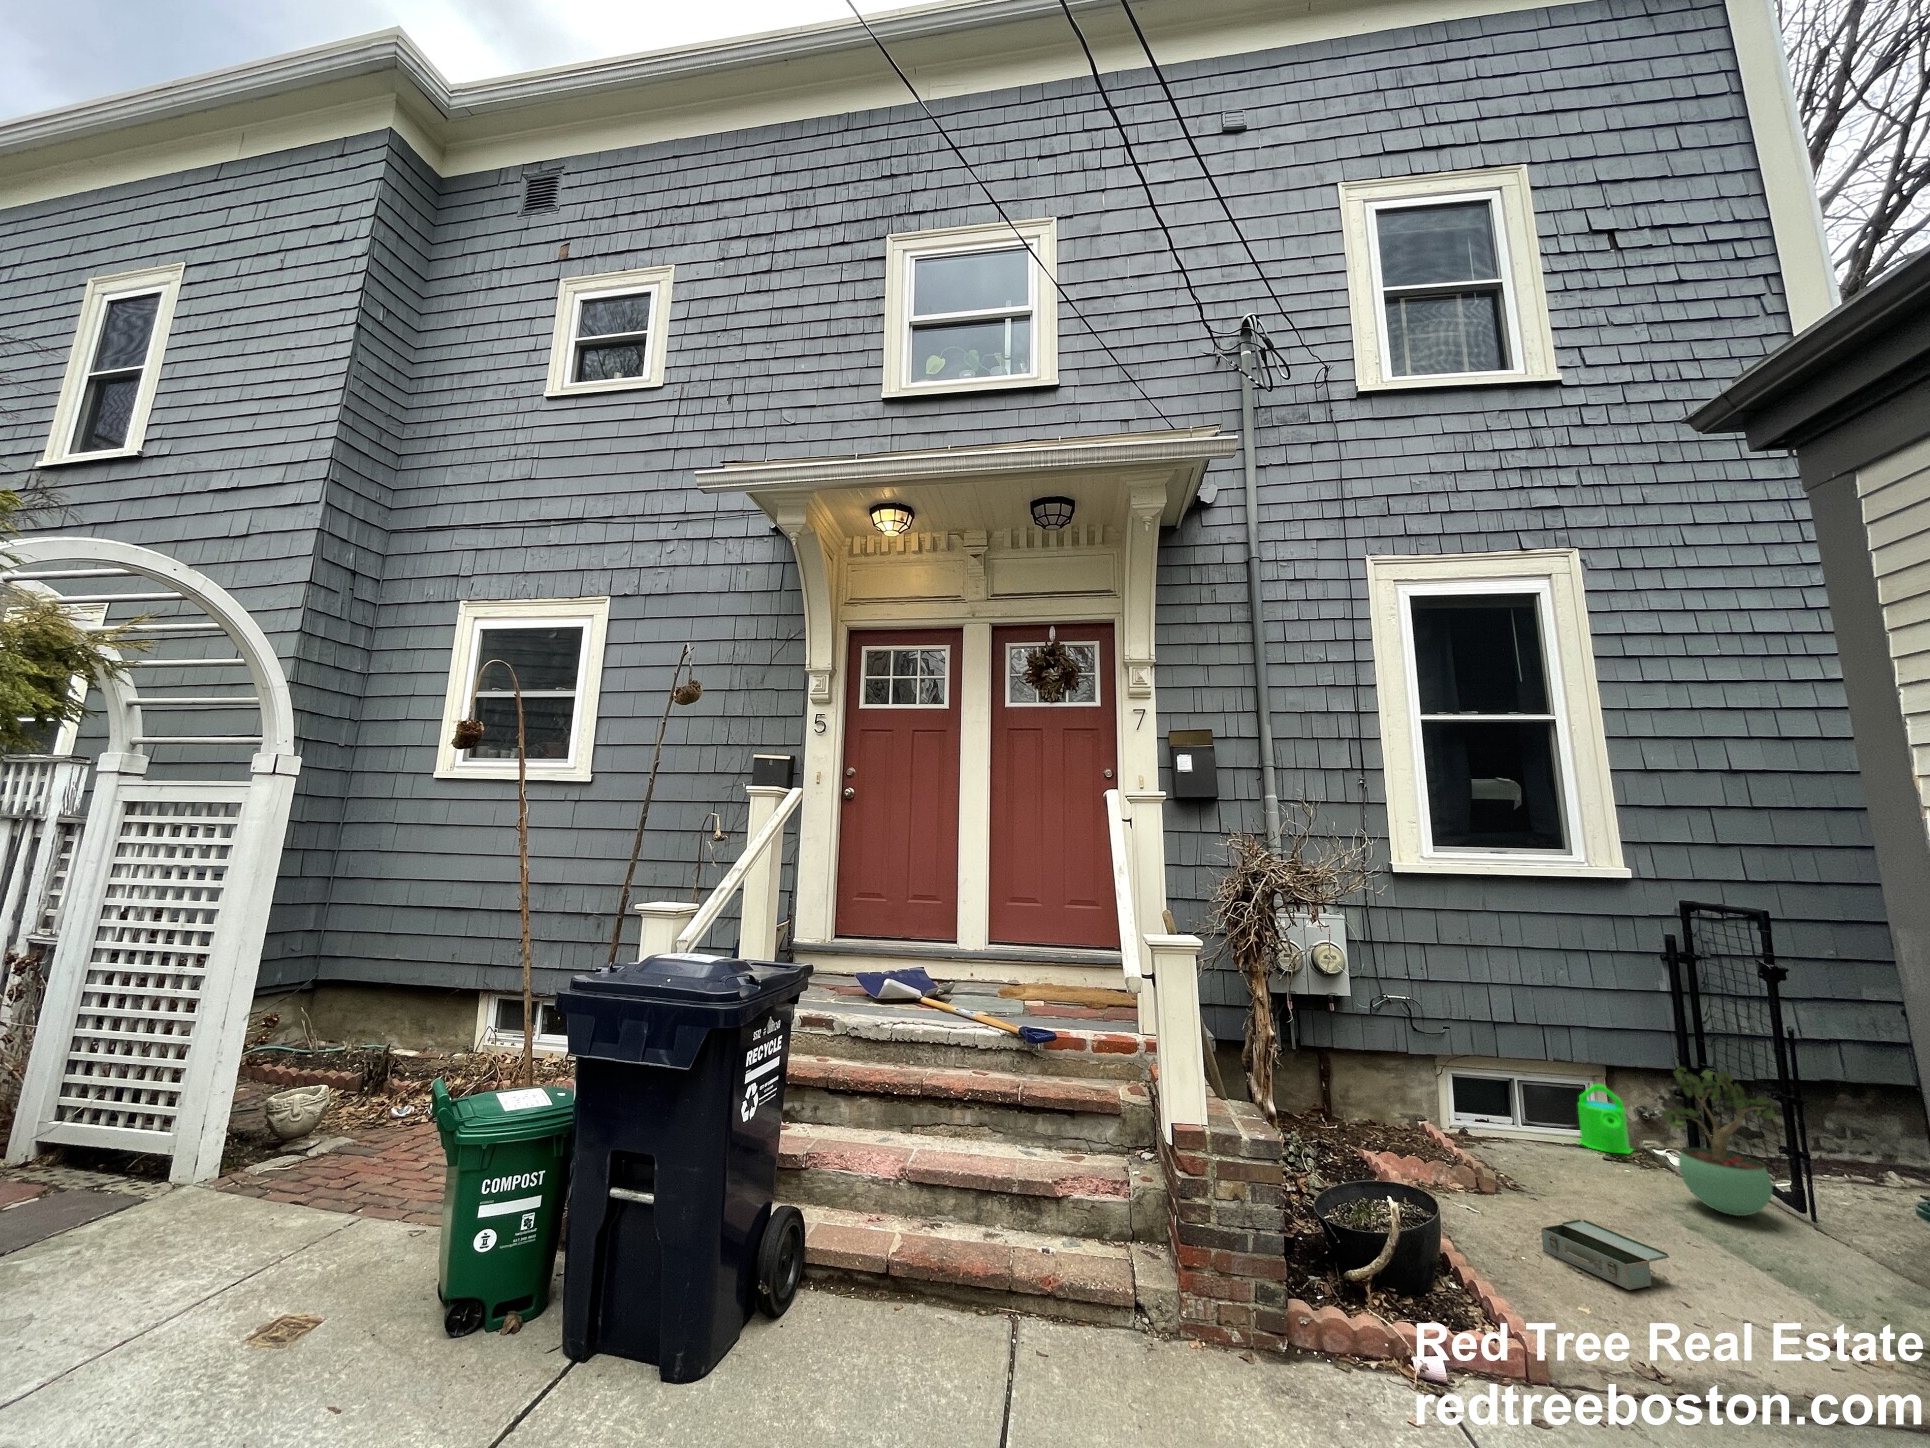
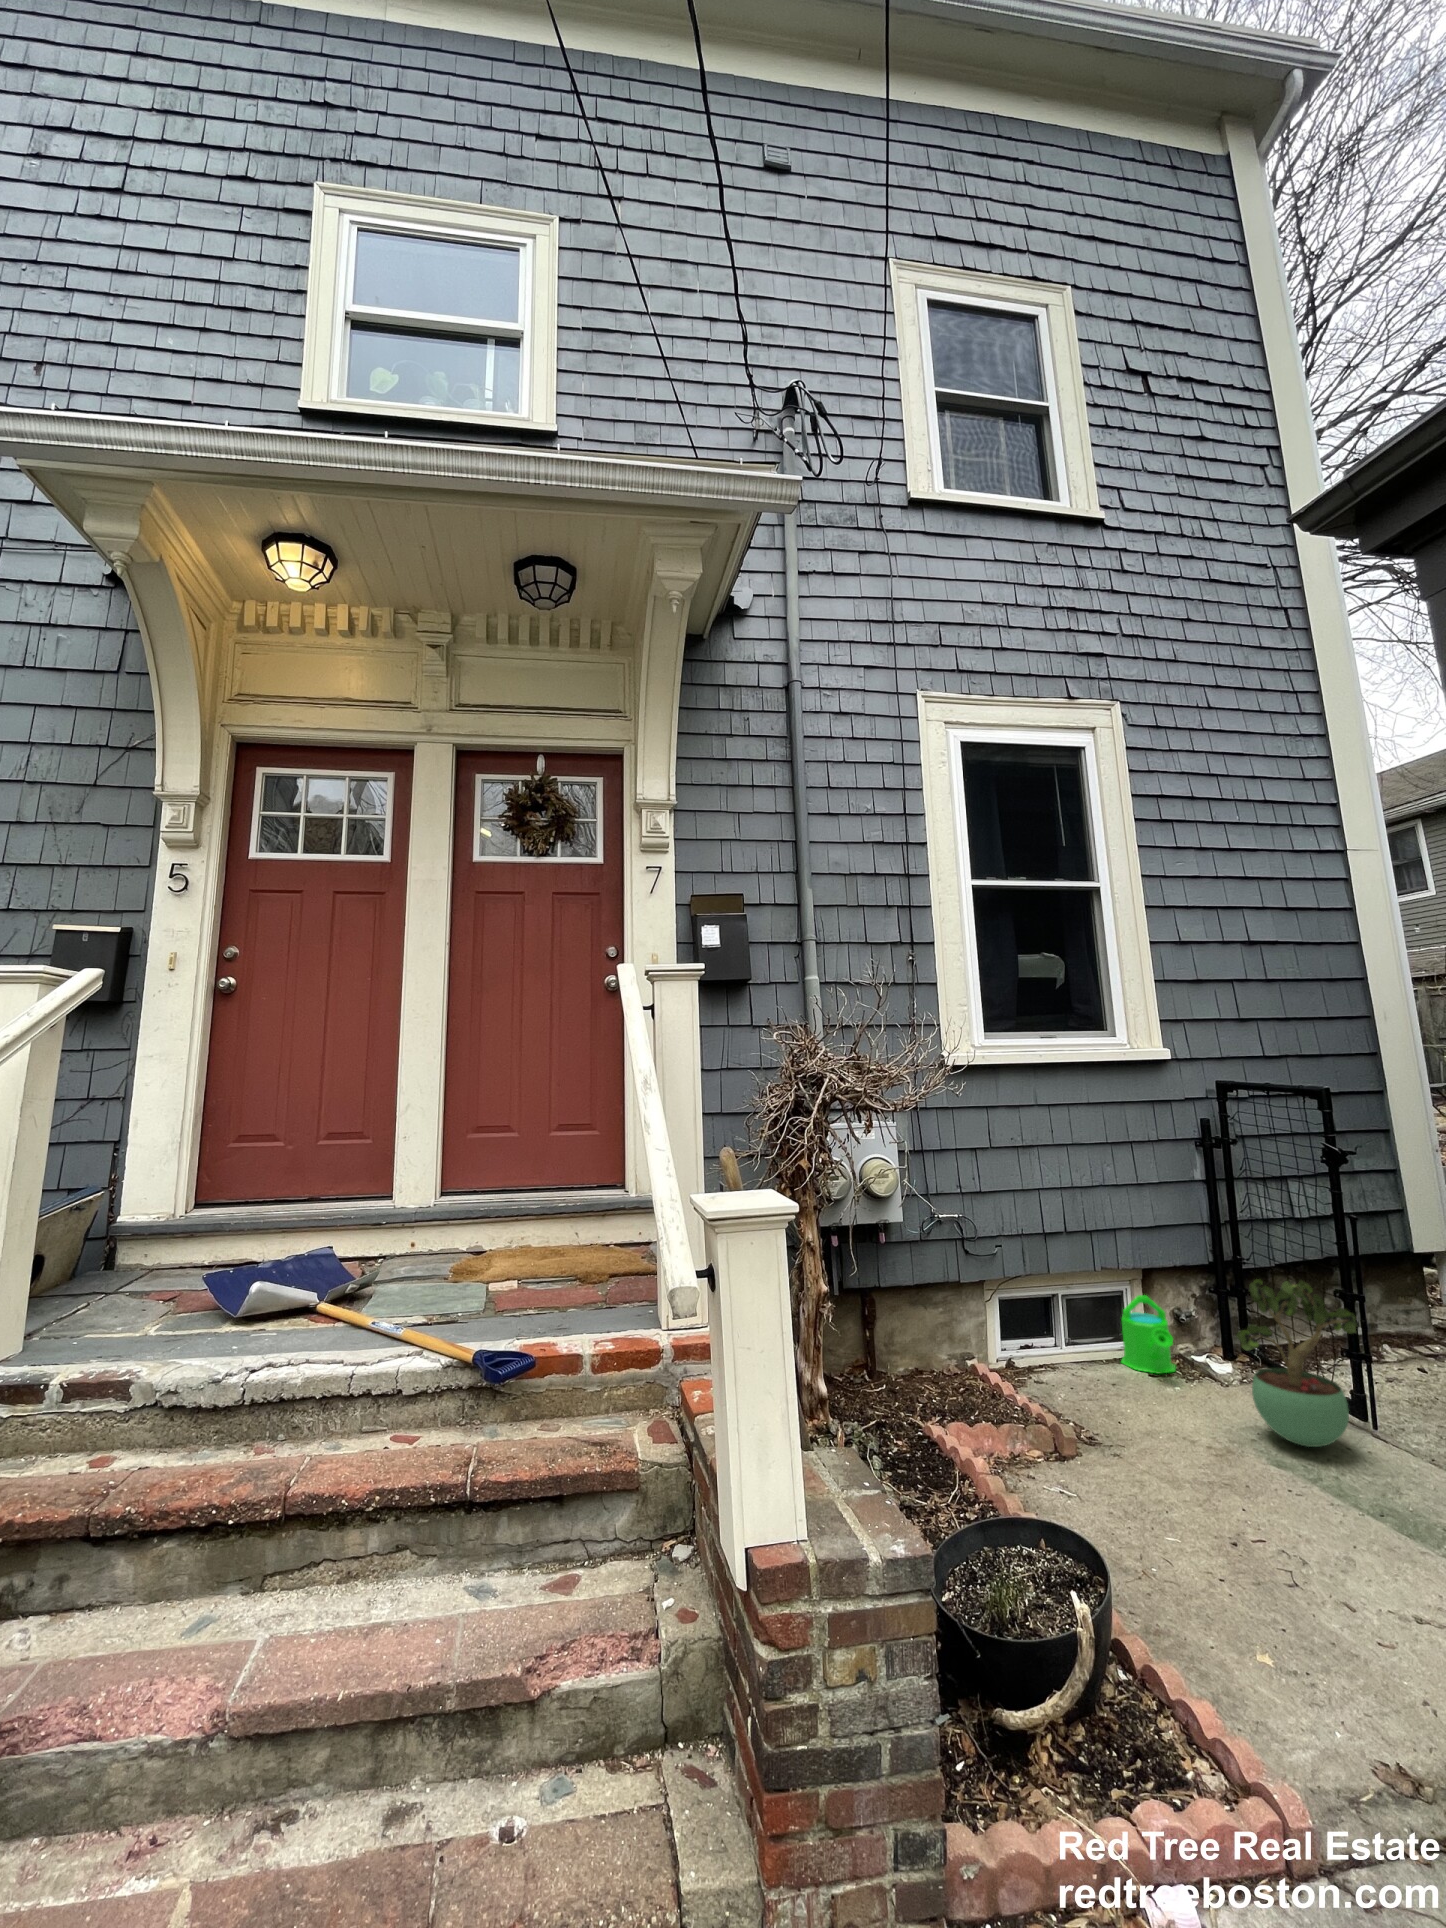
toolbox: present [1541,1220,1669,1290] -> none [1169,1502,1320,1613]

